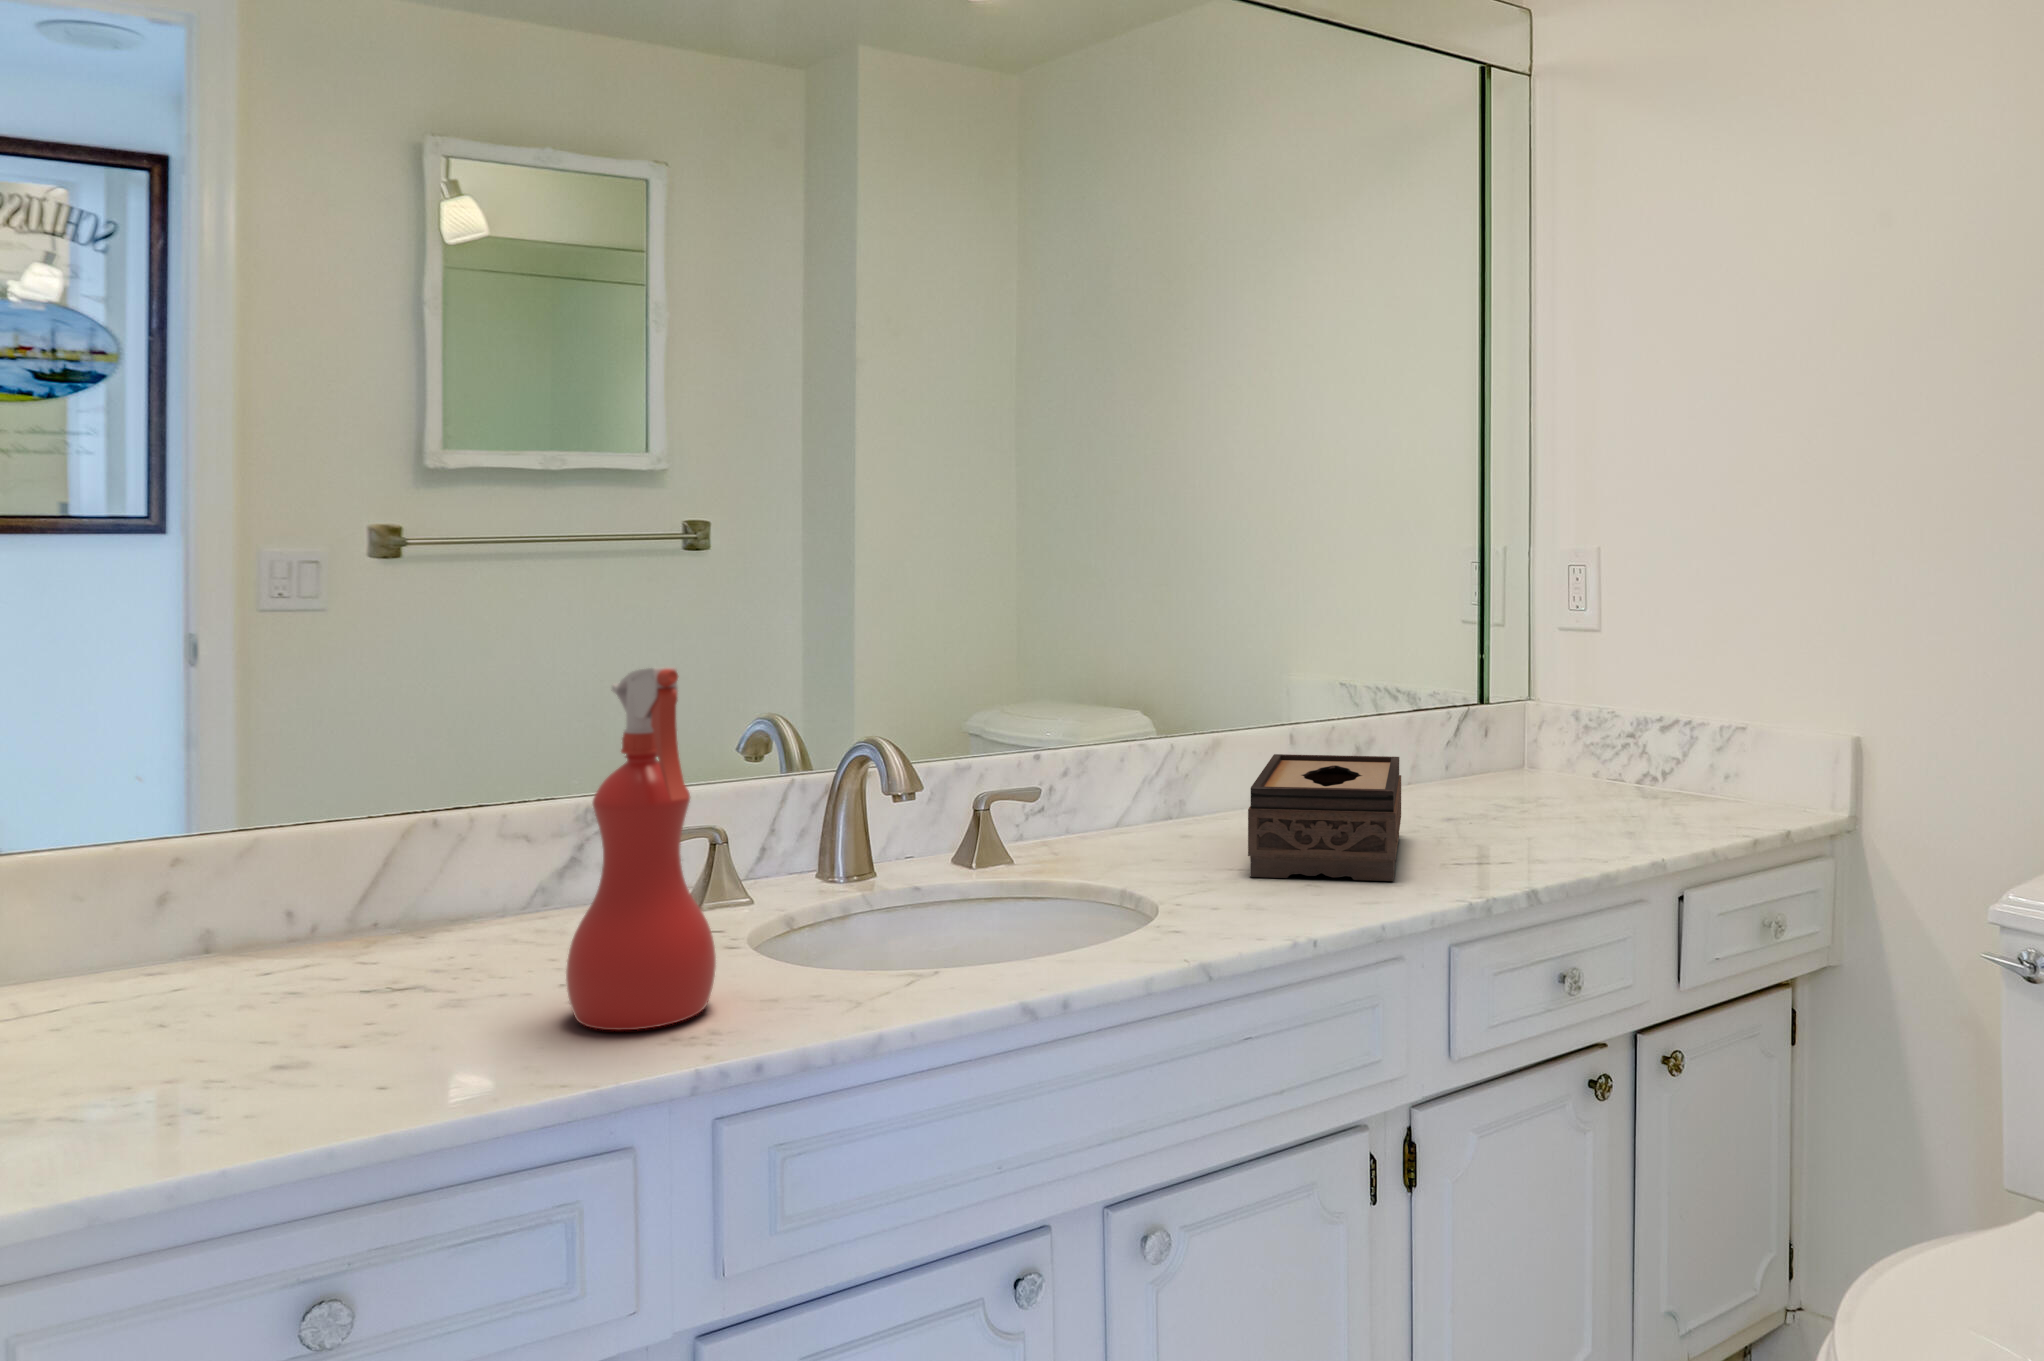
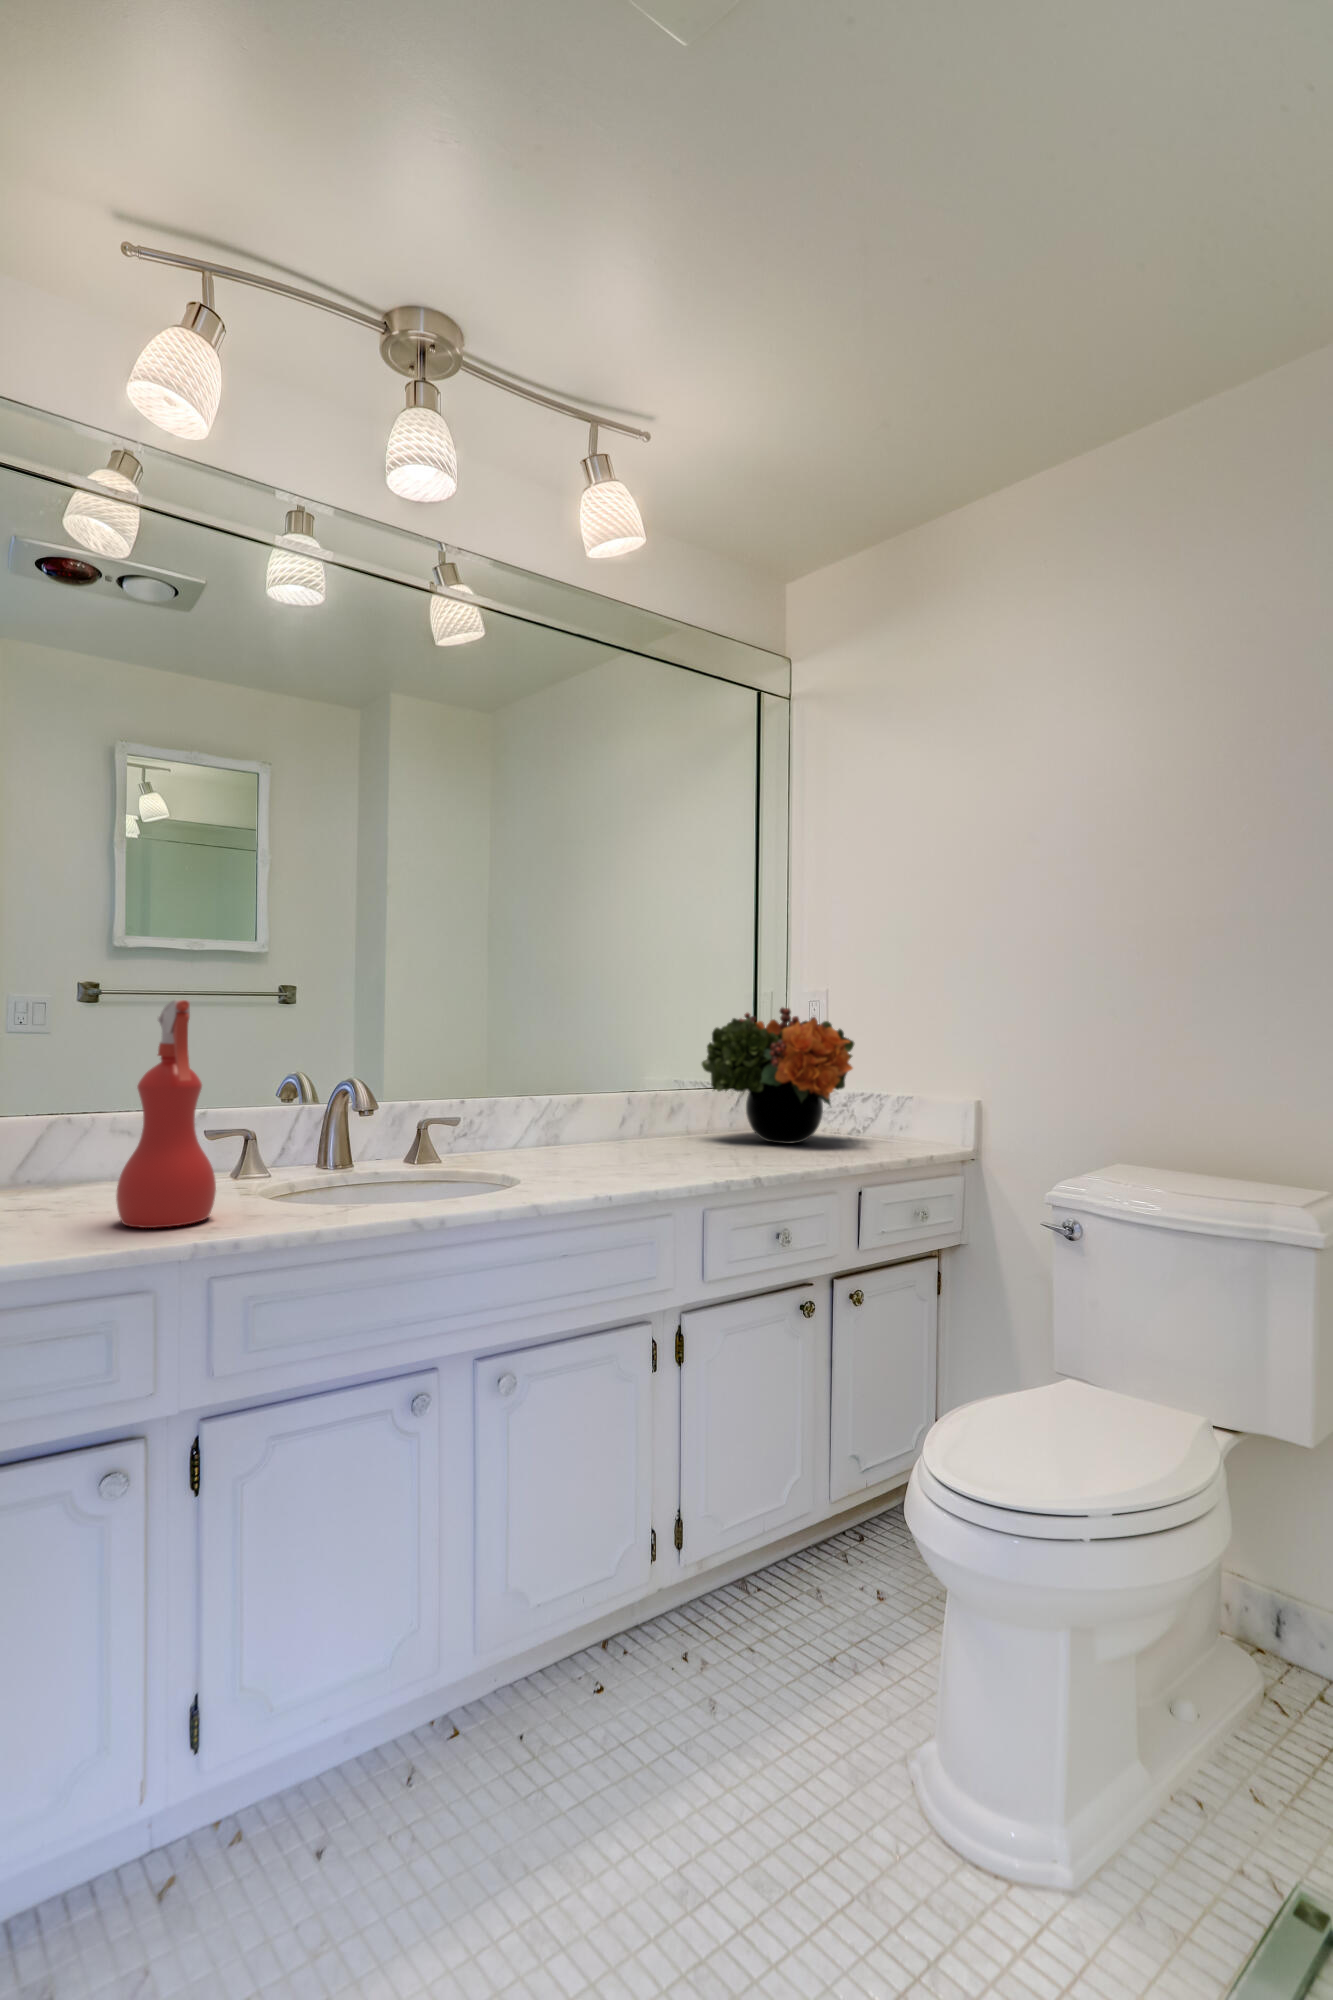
flower arrangement: none [1402,584,1660,808] -> present [702,1008,854,1144]
tissue box: present [1248,754,1401,881] -> none [585,1102,690,1172]

